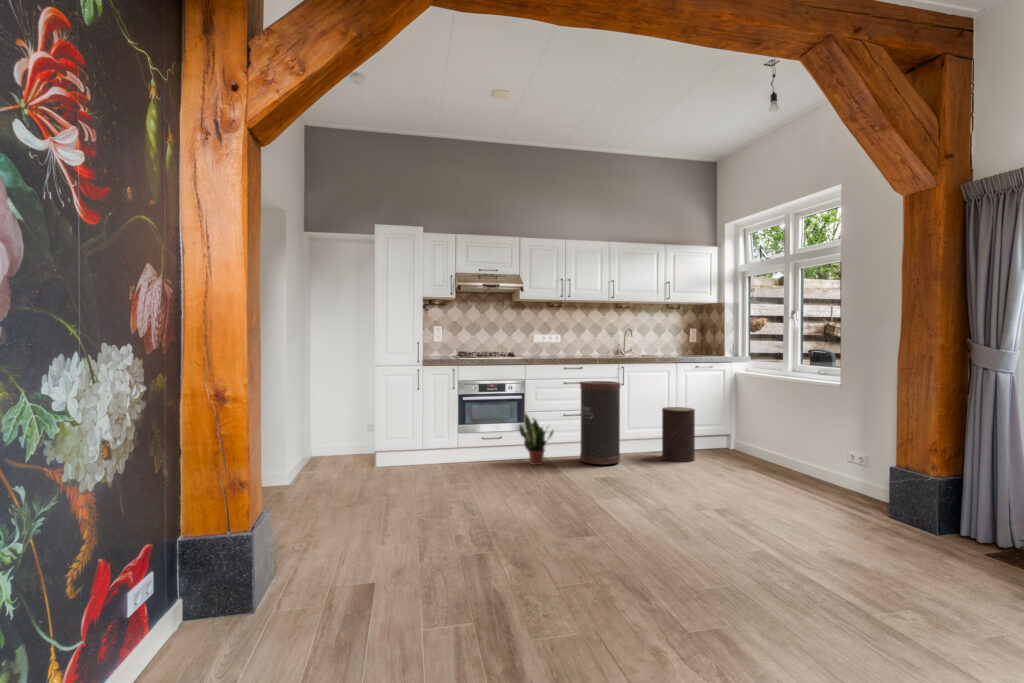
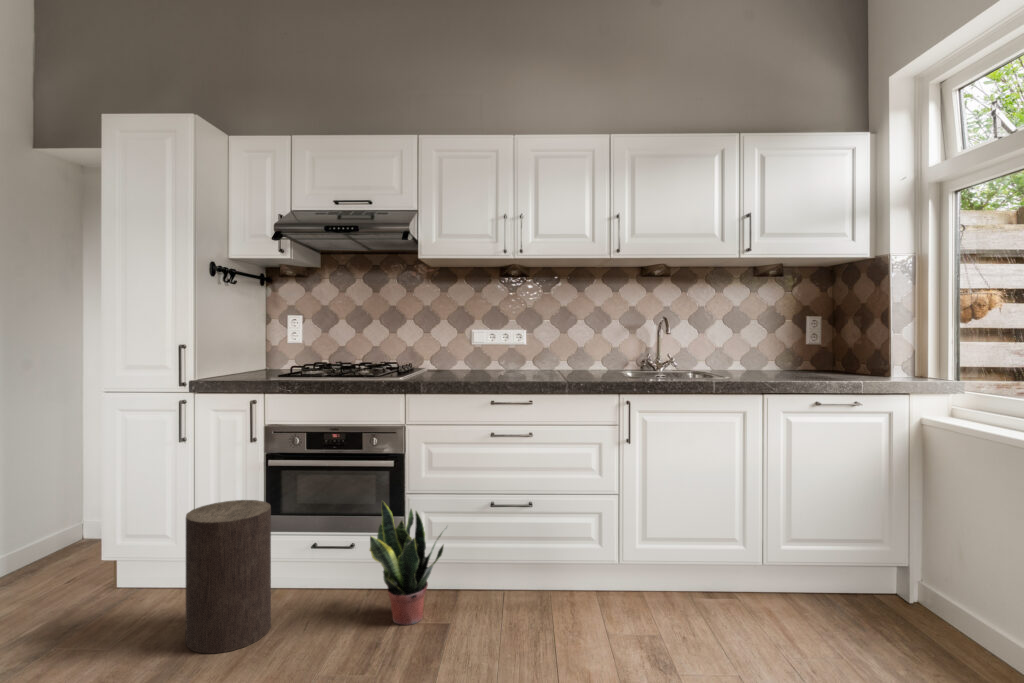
trash can: present [580,381,620,466] -> none [508,433,600,648]
stool: present [662,407,695,462] -> present [186,500,271,653]

